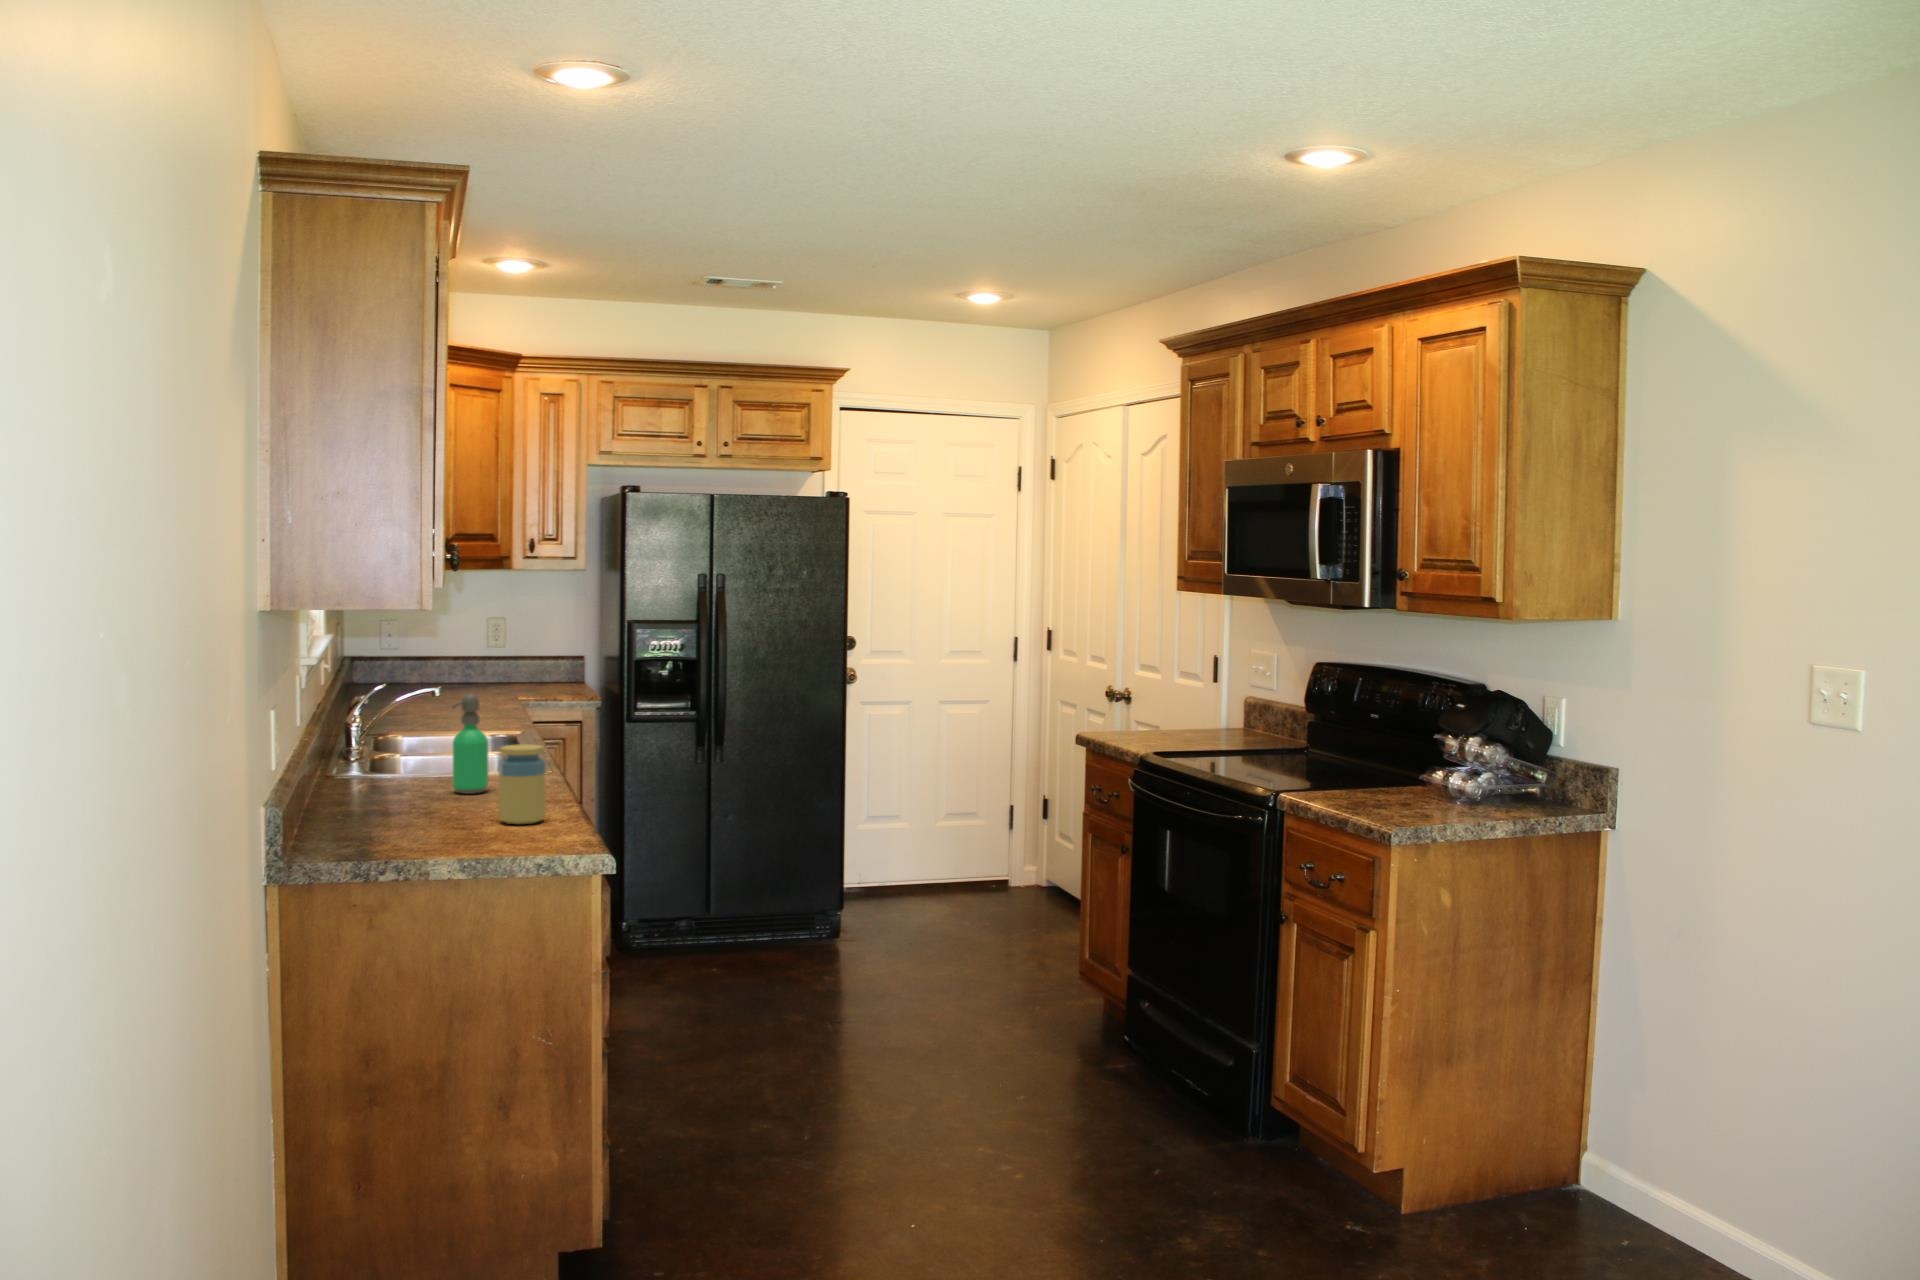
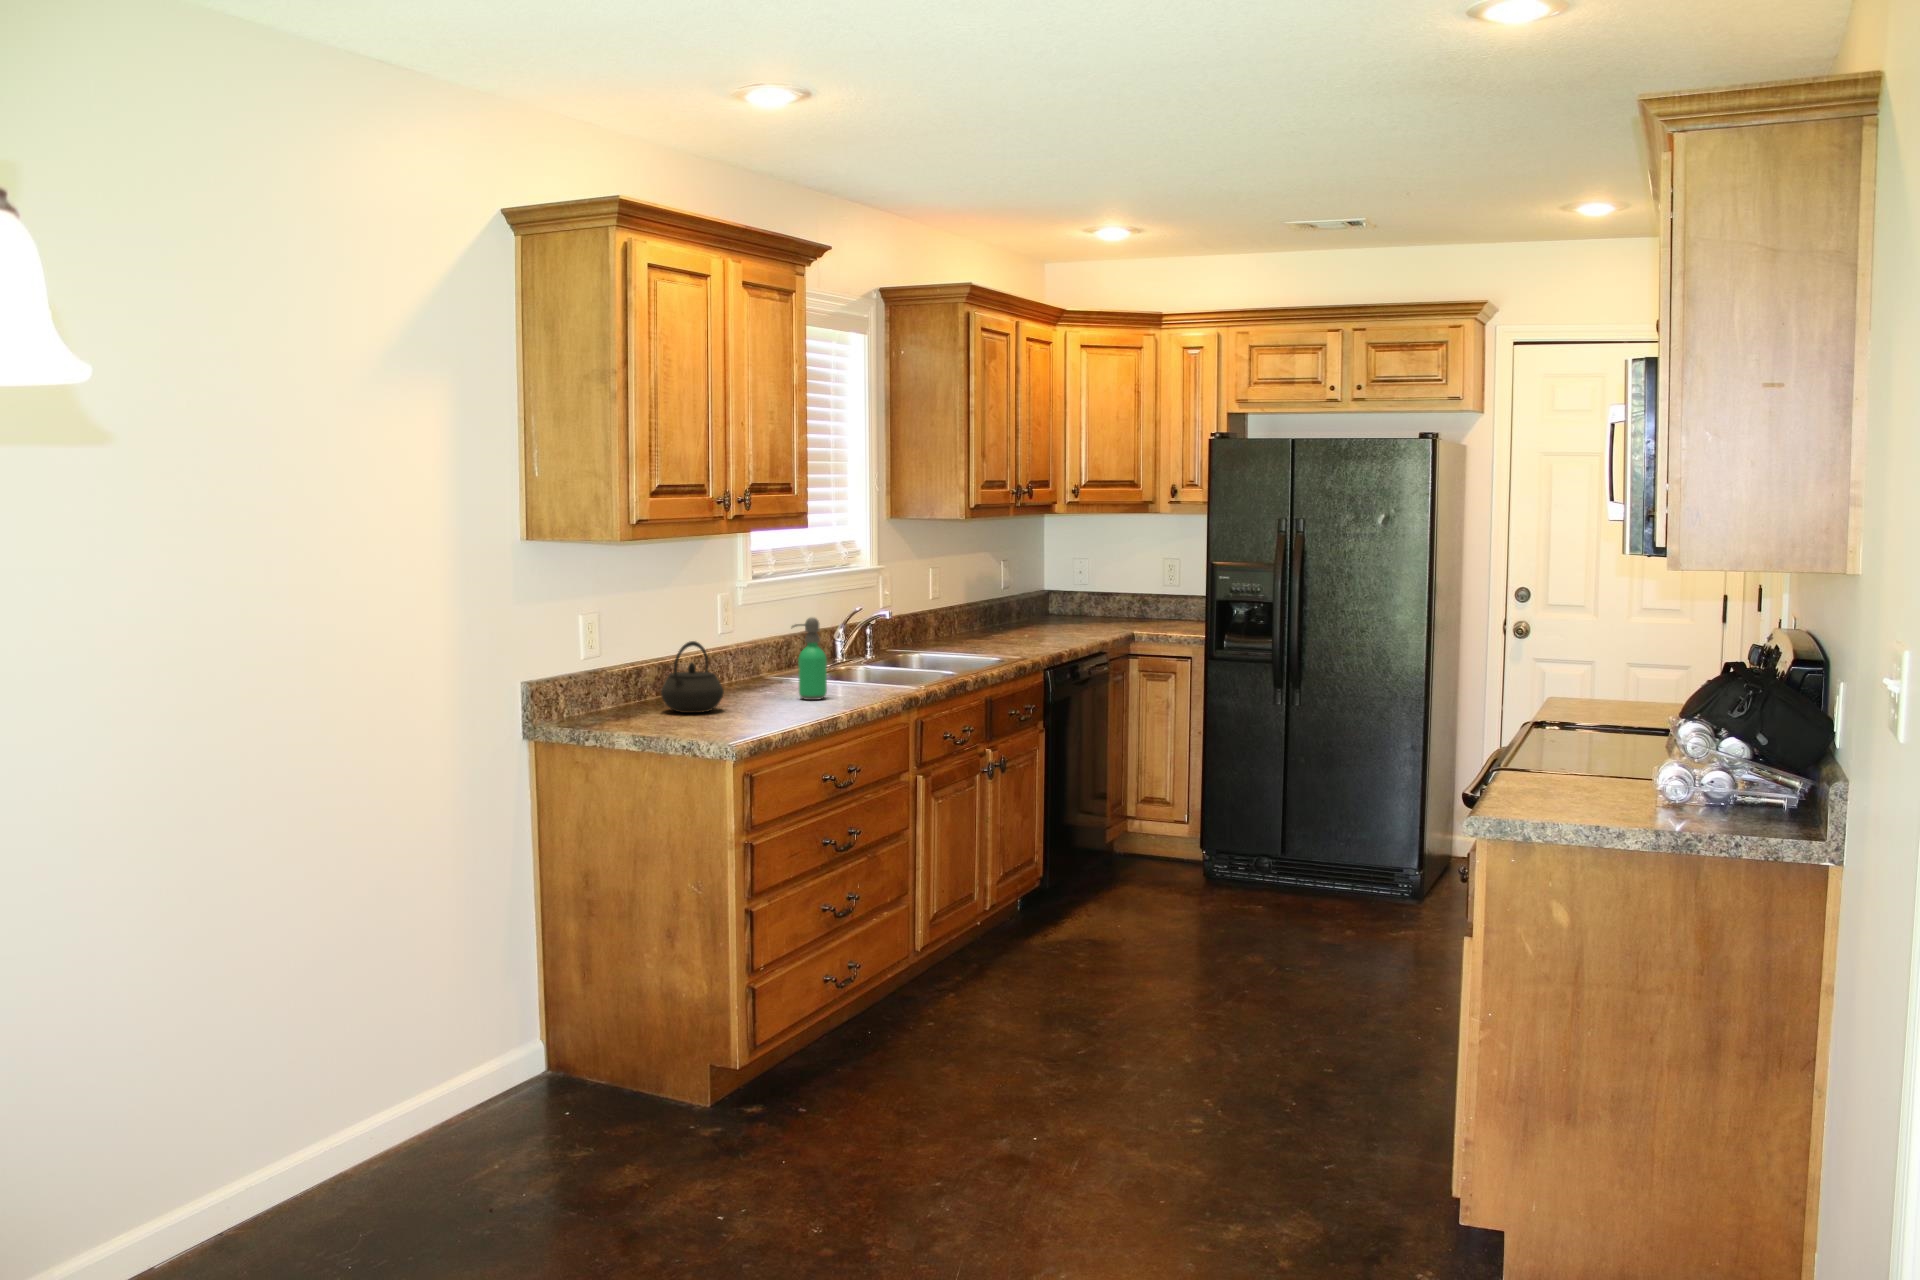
kettle: none [352,732,437,826] -> present [661,641,724,713]
jar: present [499,744,546,824] -> none [743,657,781,721]

